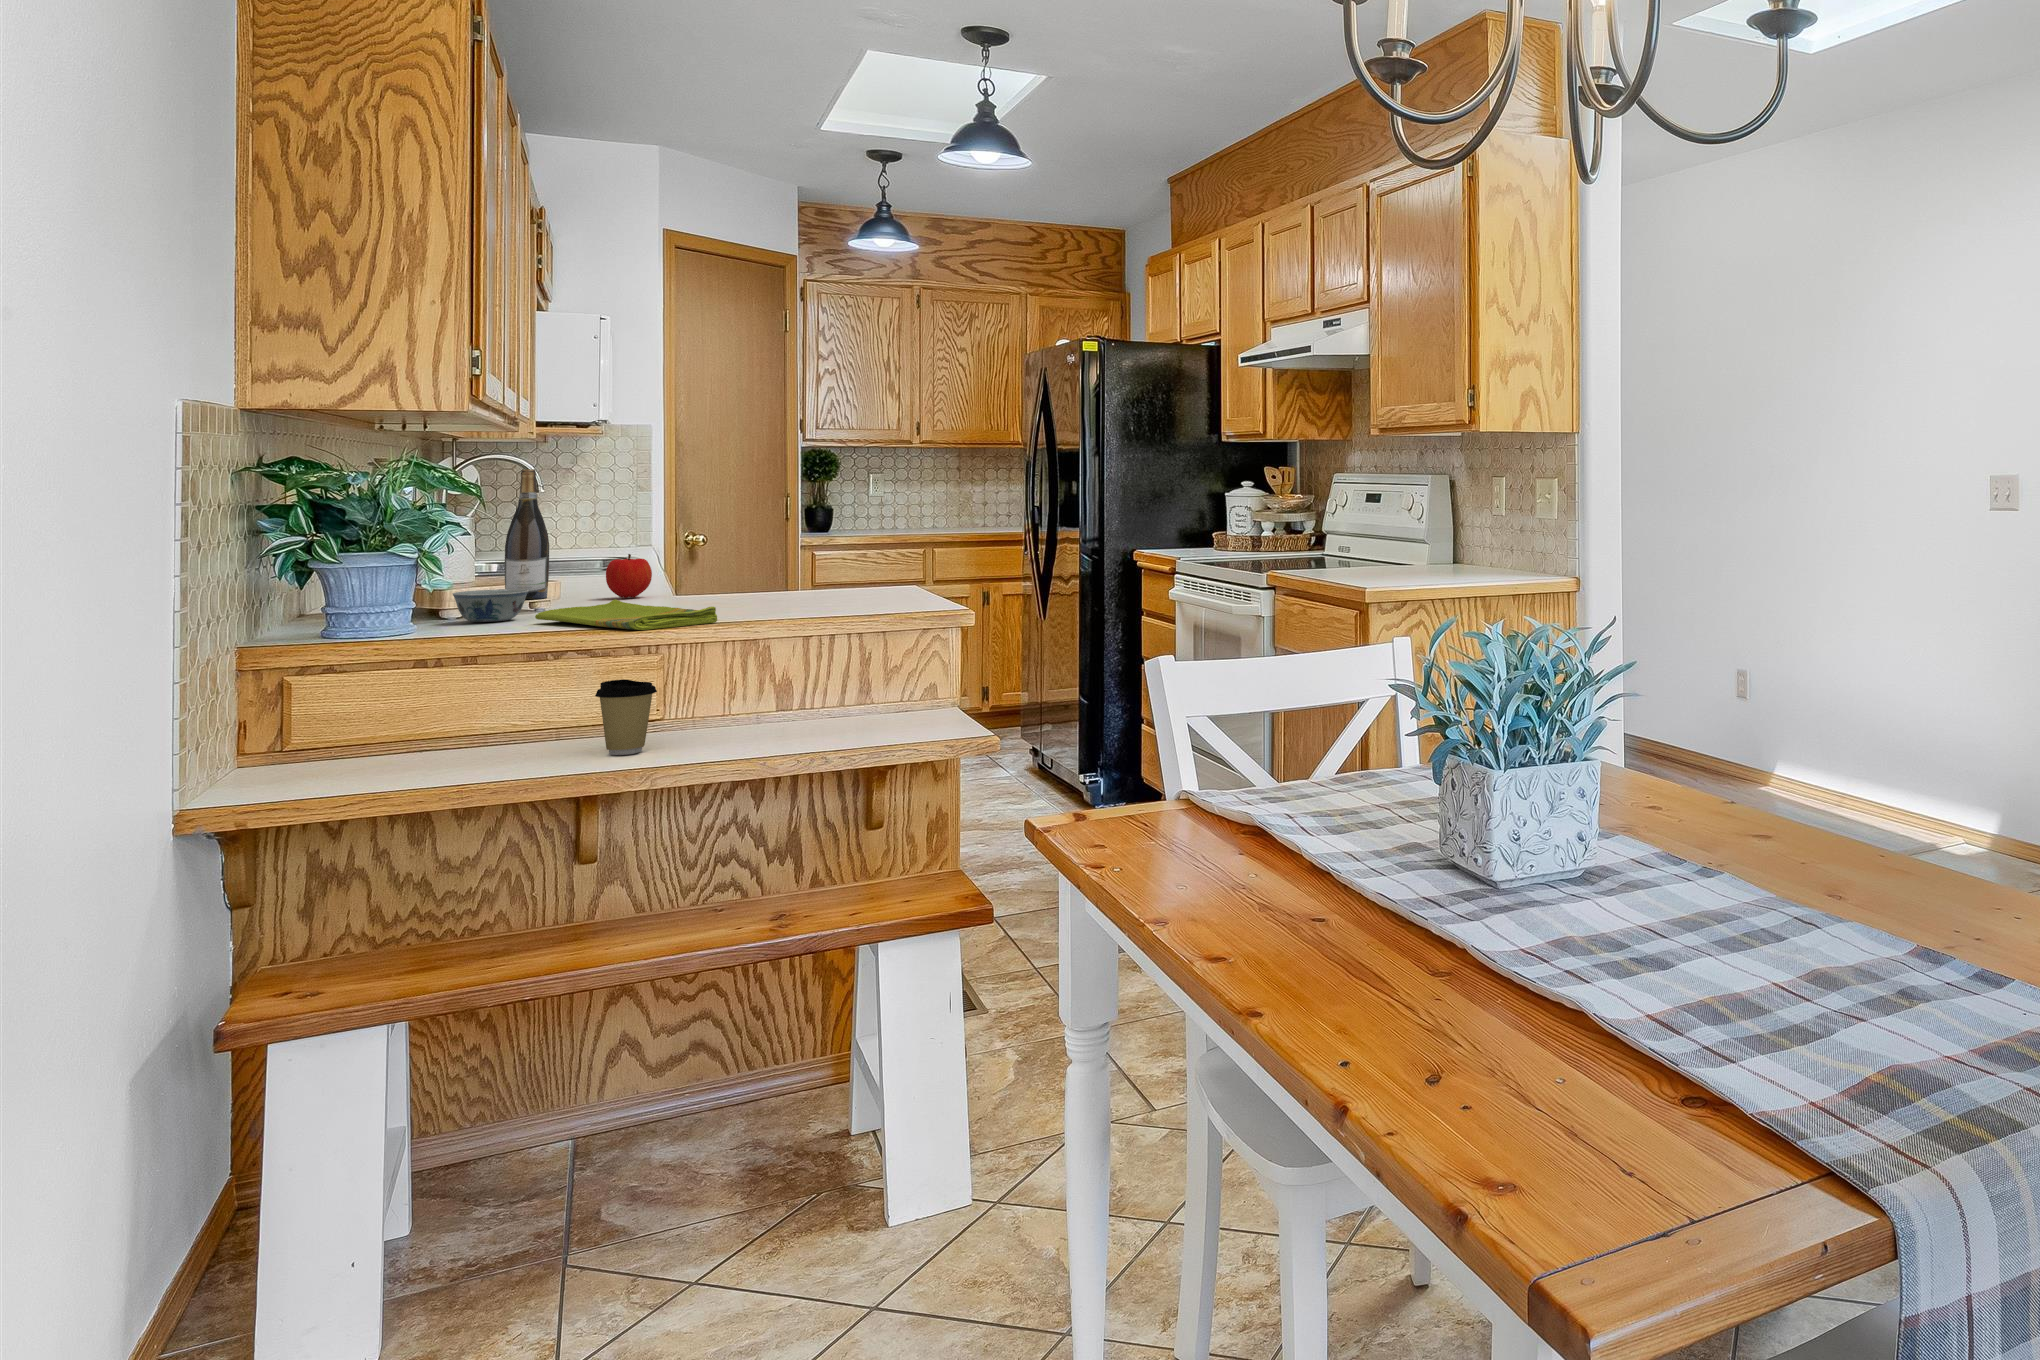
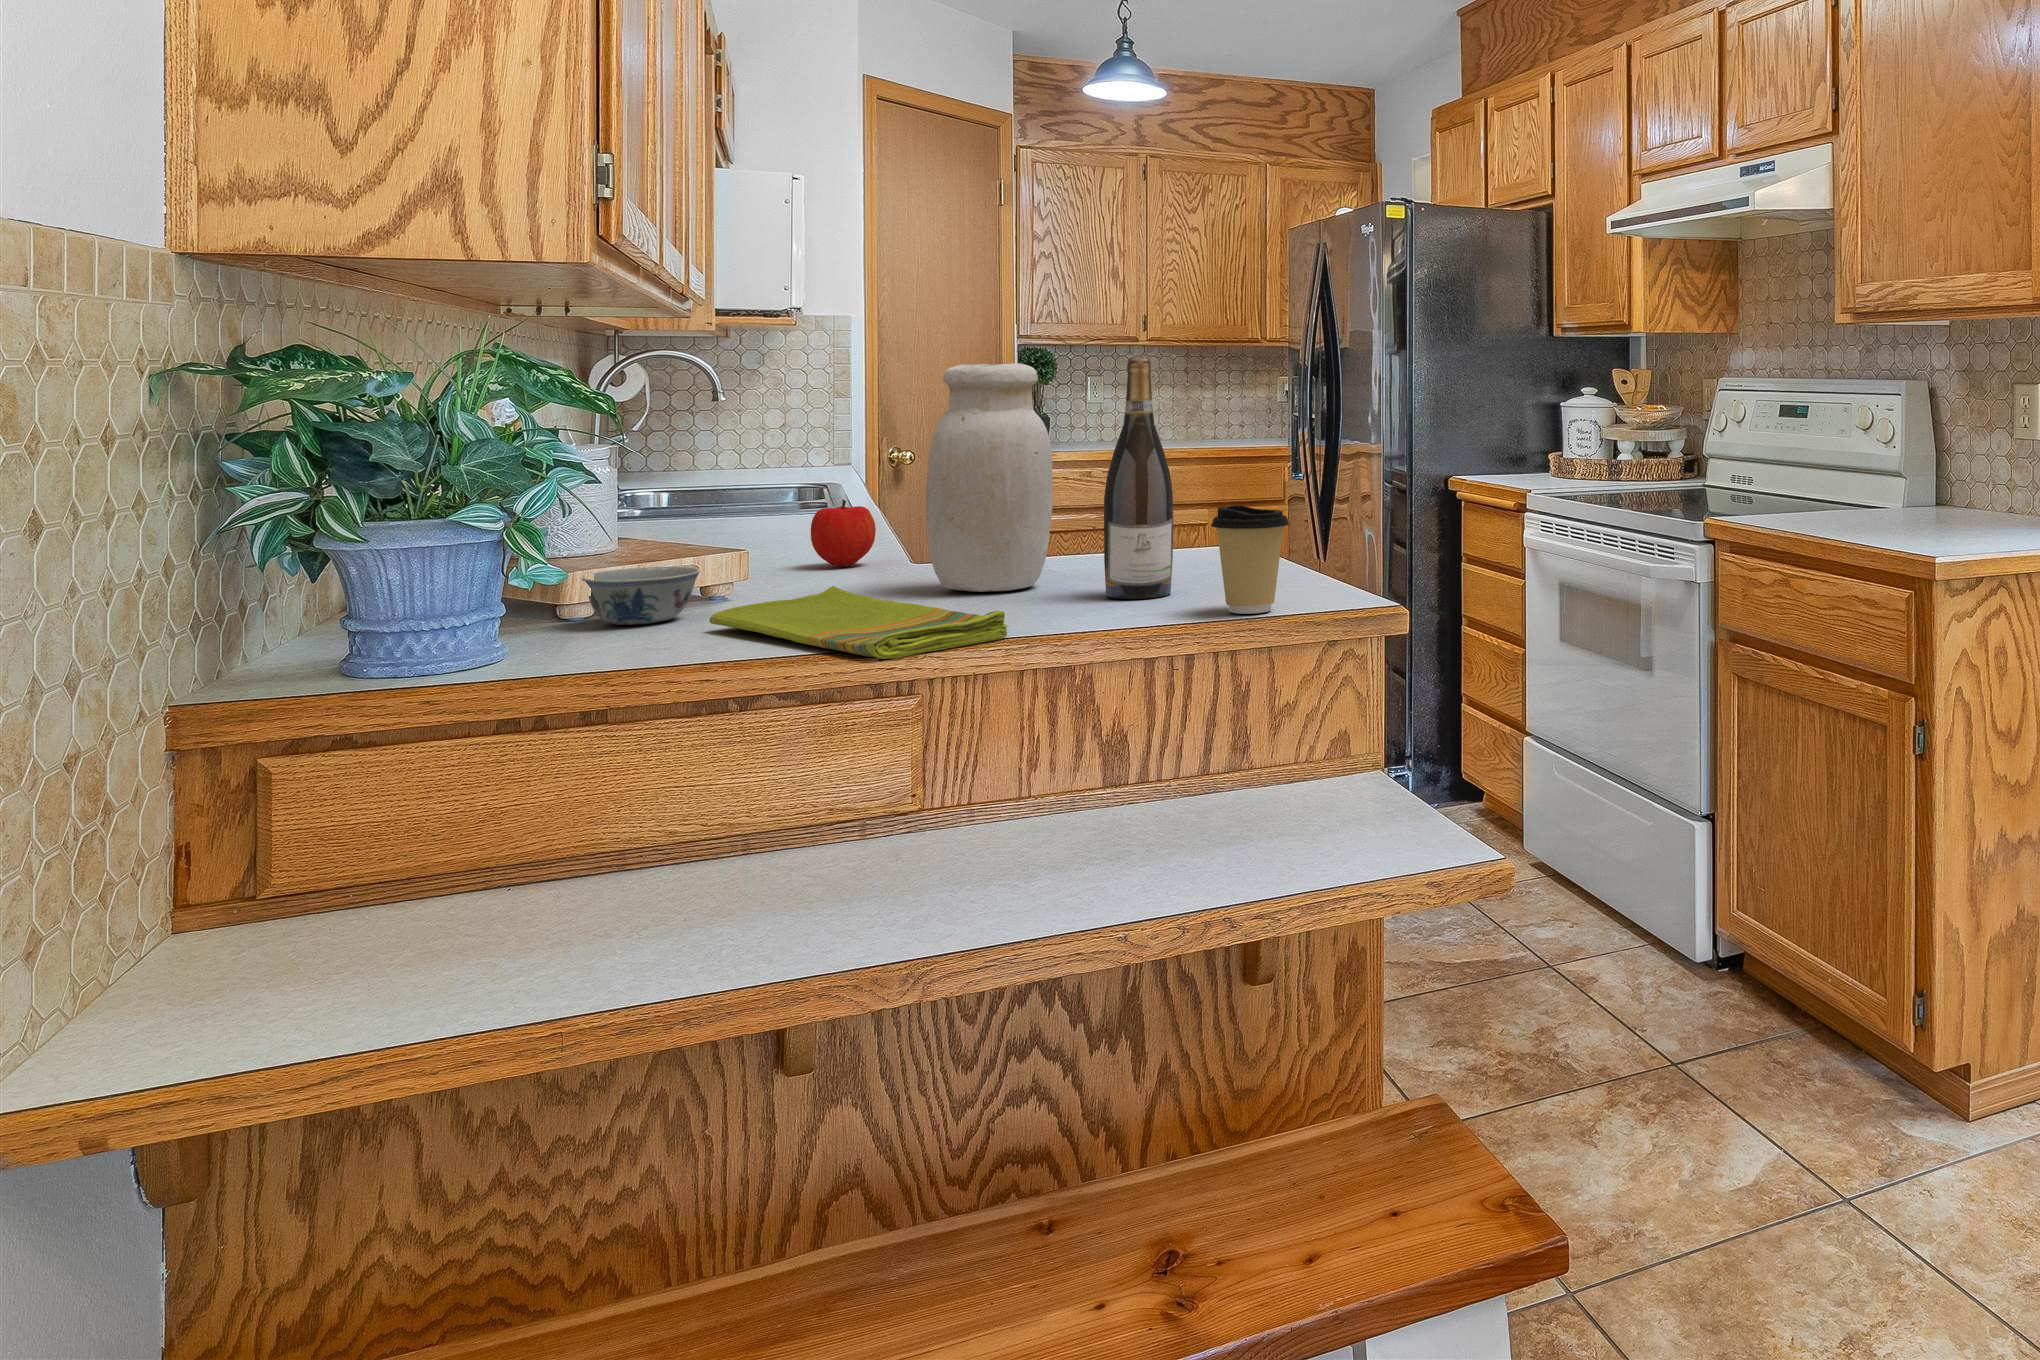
jar: none [680,464,764,606] -> present [926,363,1052,592]
wine bottle: present [505,469,549,599] -> present [1104,358,1173,599]
coffee cup: present [595,679,657,755] -> present [1211,505,1289,614]

